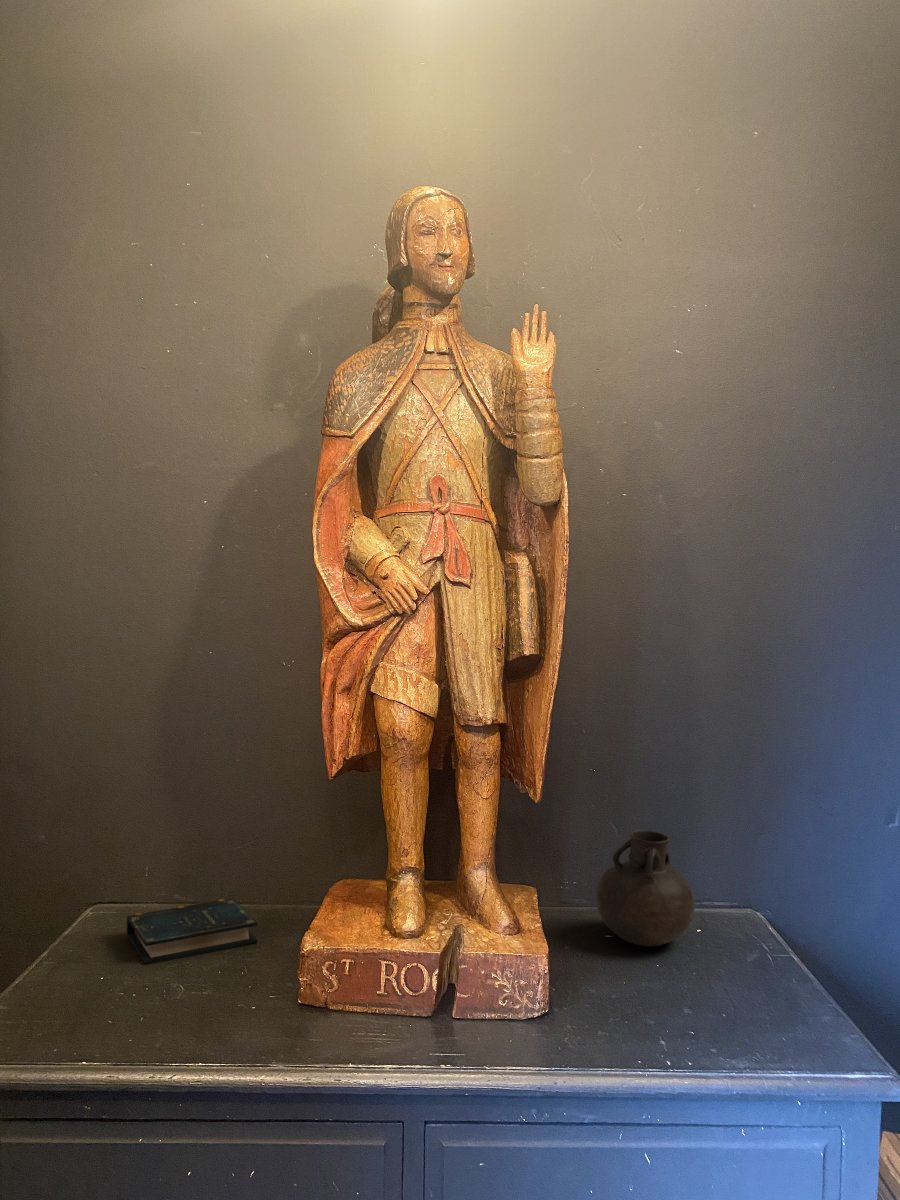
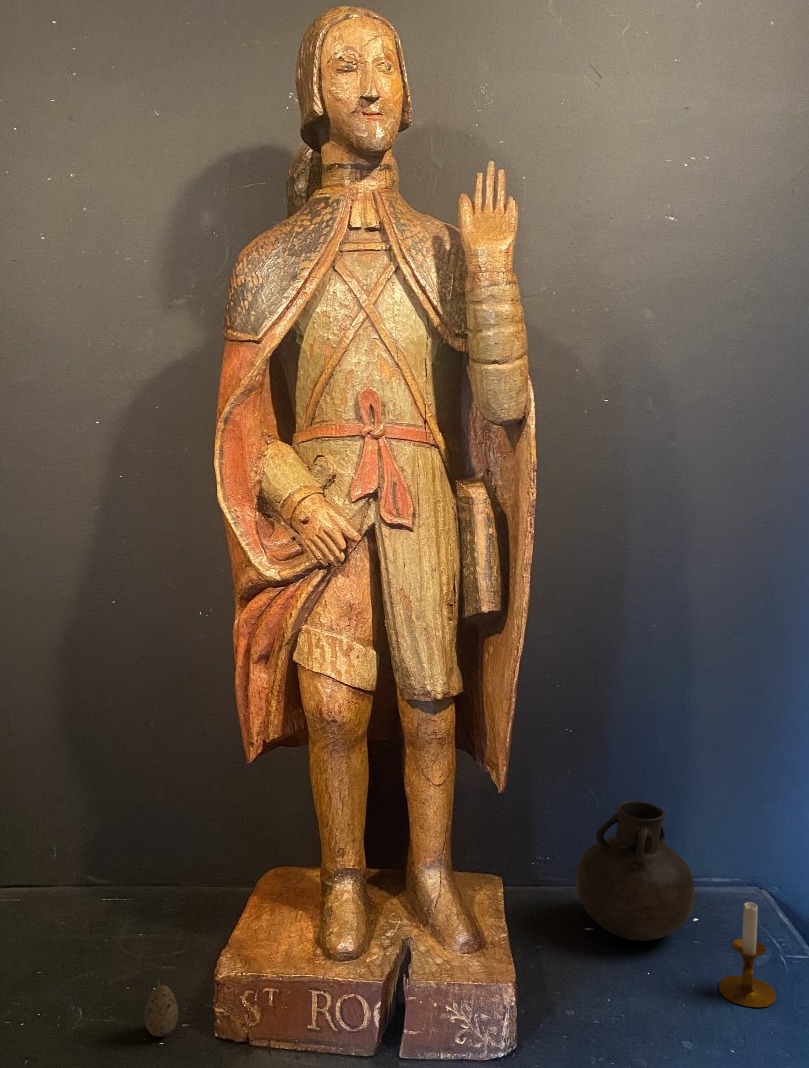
book: present [127,898,257,964] -> none [24,879,176,976]
candlestick: none [713,903,760,989] -> present [719,902,776,1008]
decorative egg: none [241,958,268,1002] -> present [145,985,178,1037]

